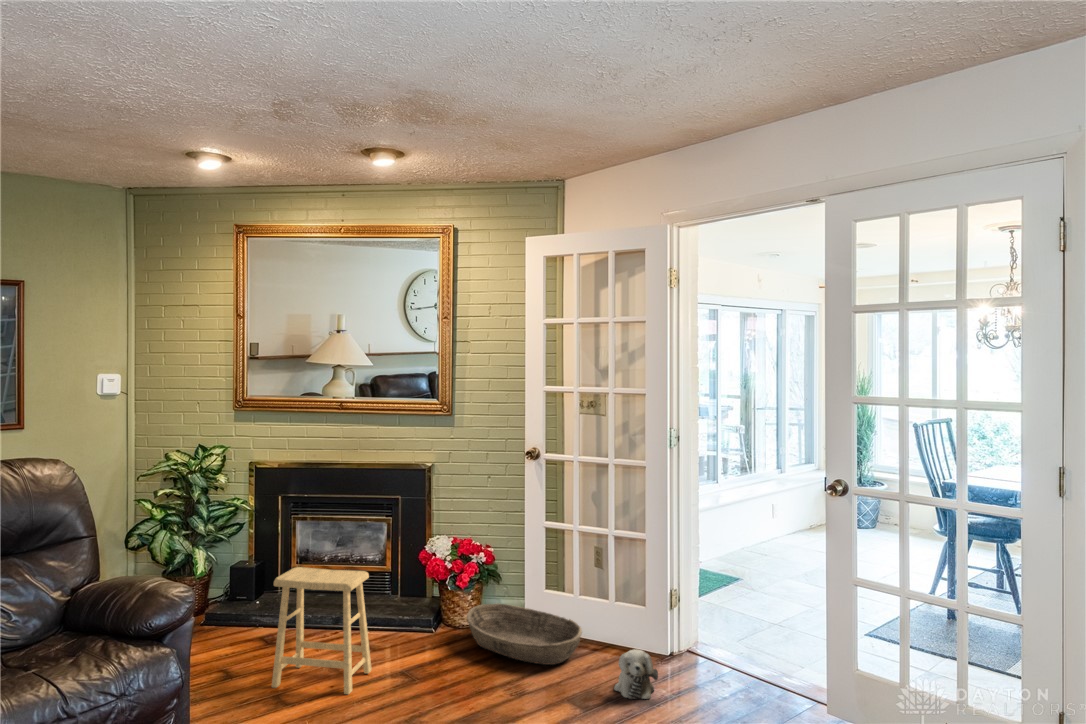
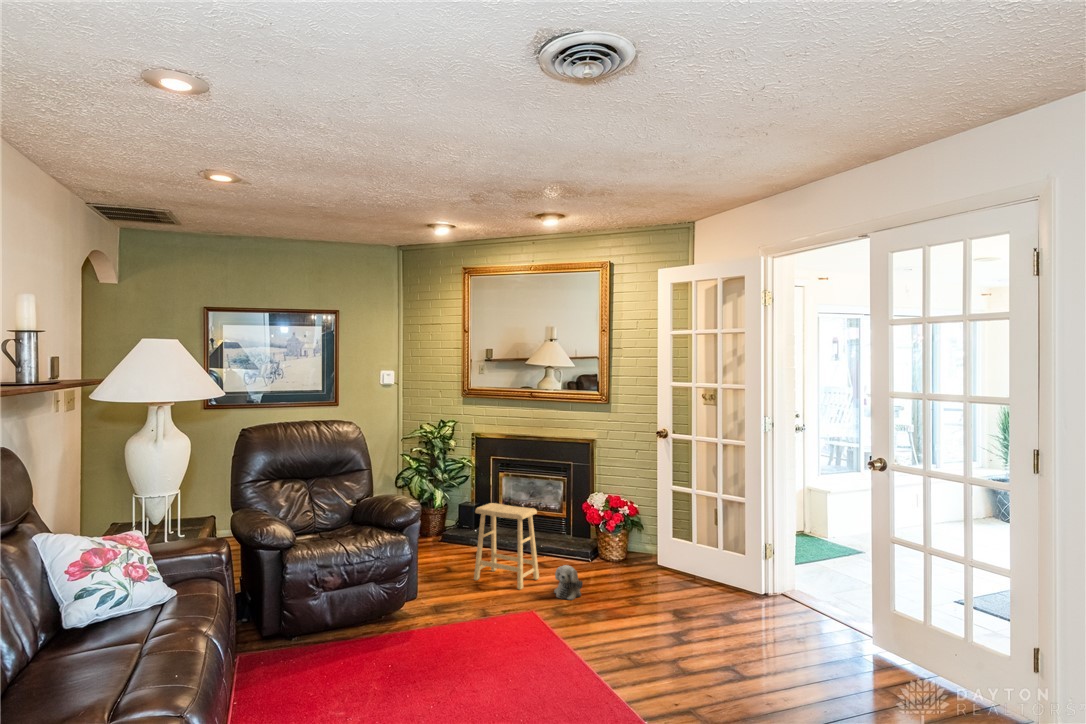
basket: present [467,603,582,665] -> none [610,544,693,590]
plush toy: present [614,649,658,699] -> present [555,565,583,600]

